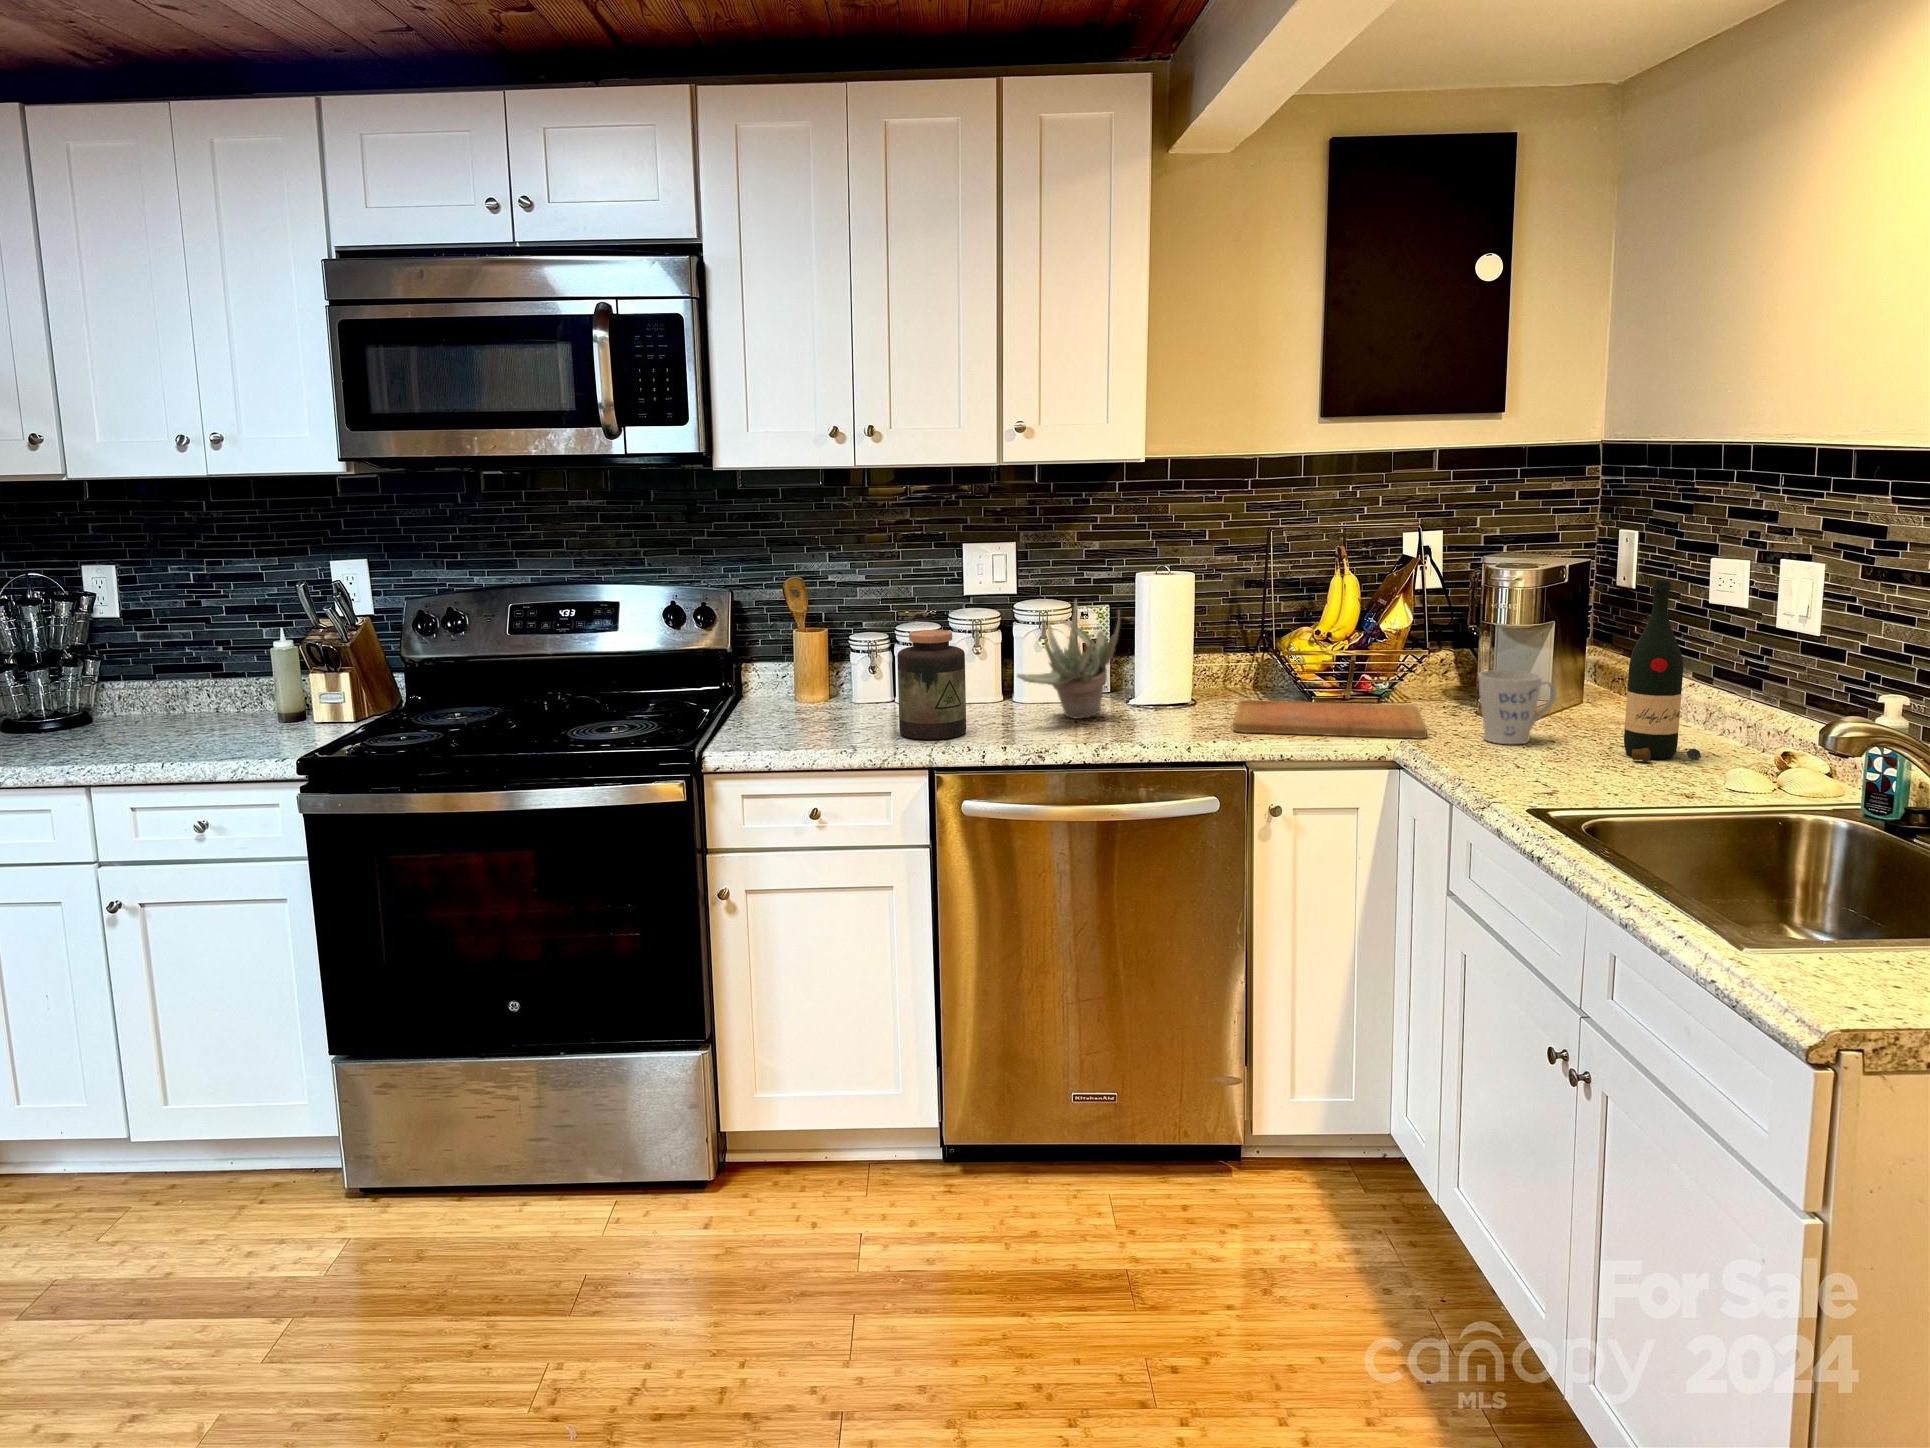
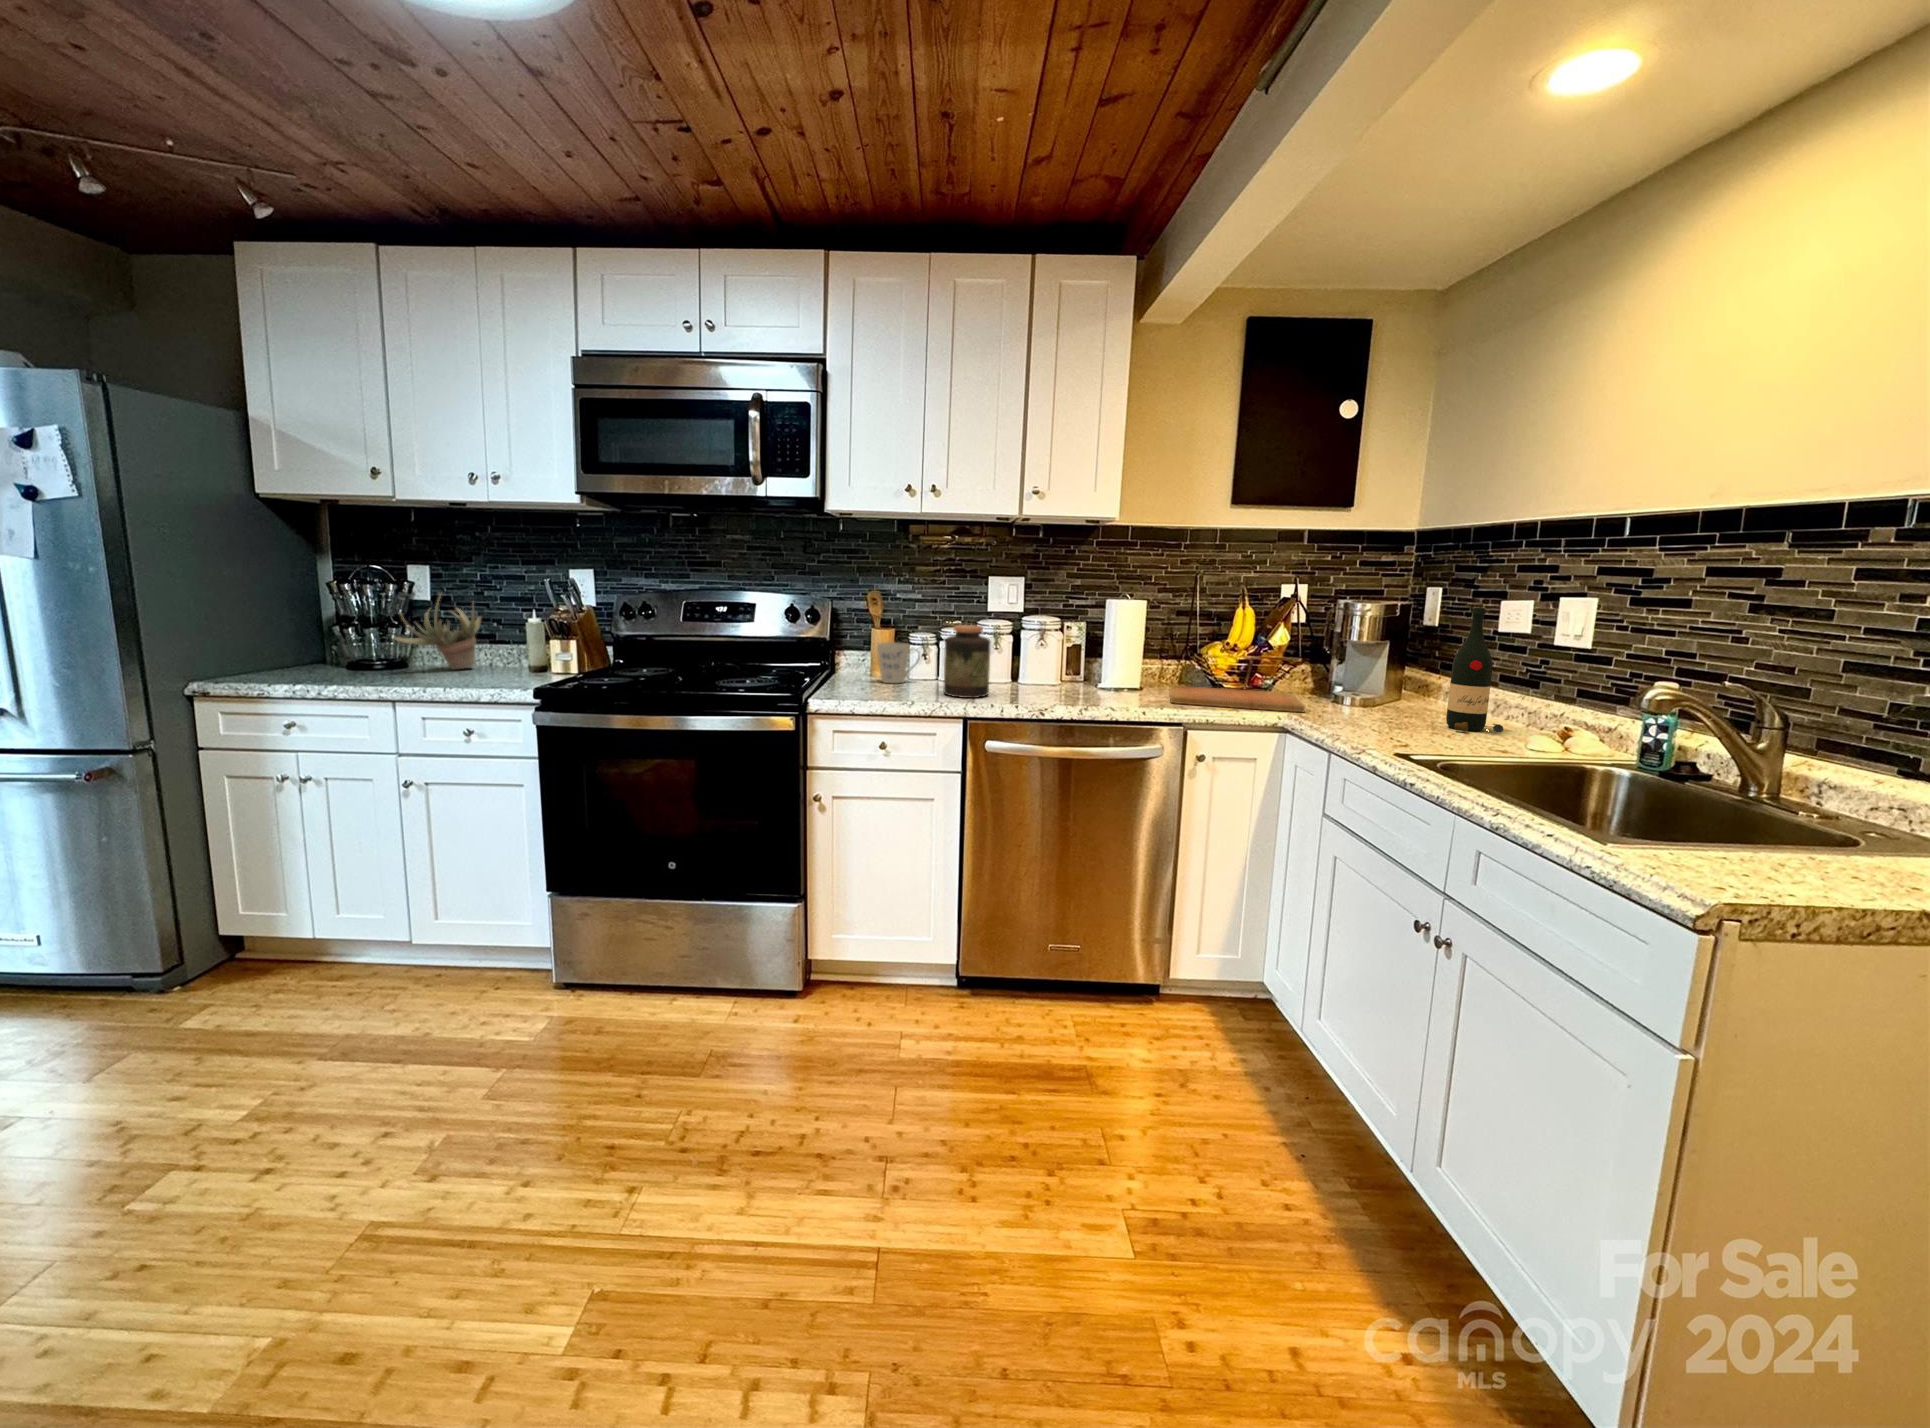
succulent plant: present [1017,600,1120,719] -> present [393,592,481,670]
mug: present [1478,670,1556,744] -> present [877,642,920,683]

